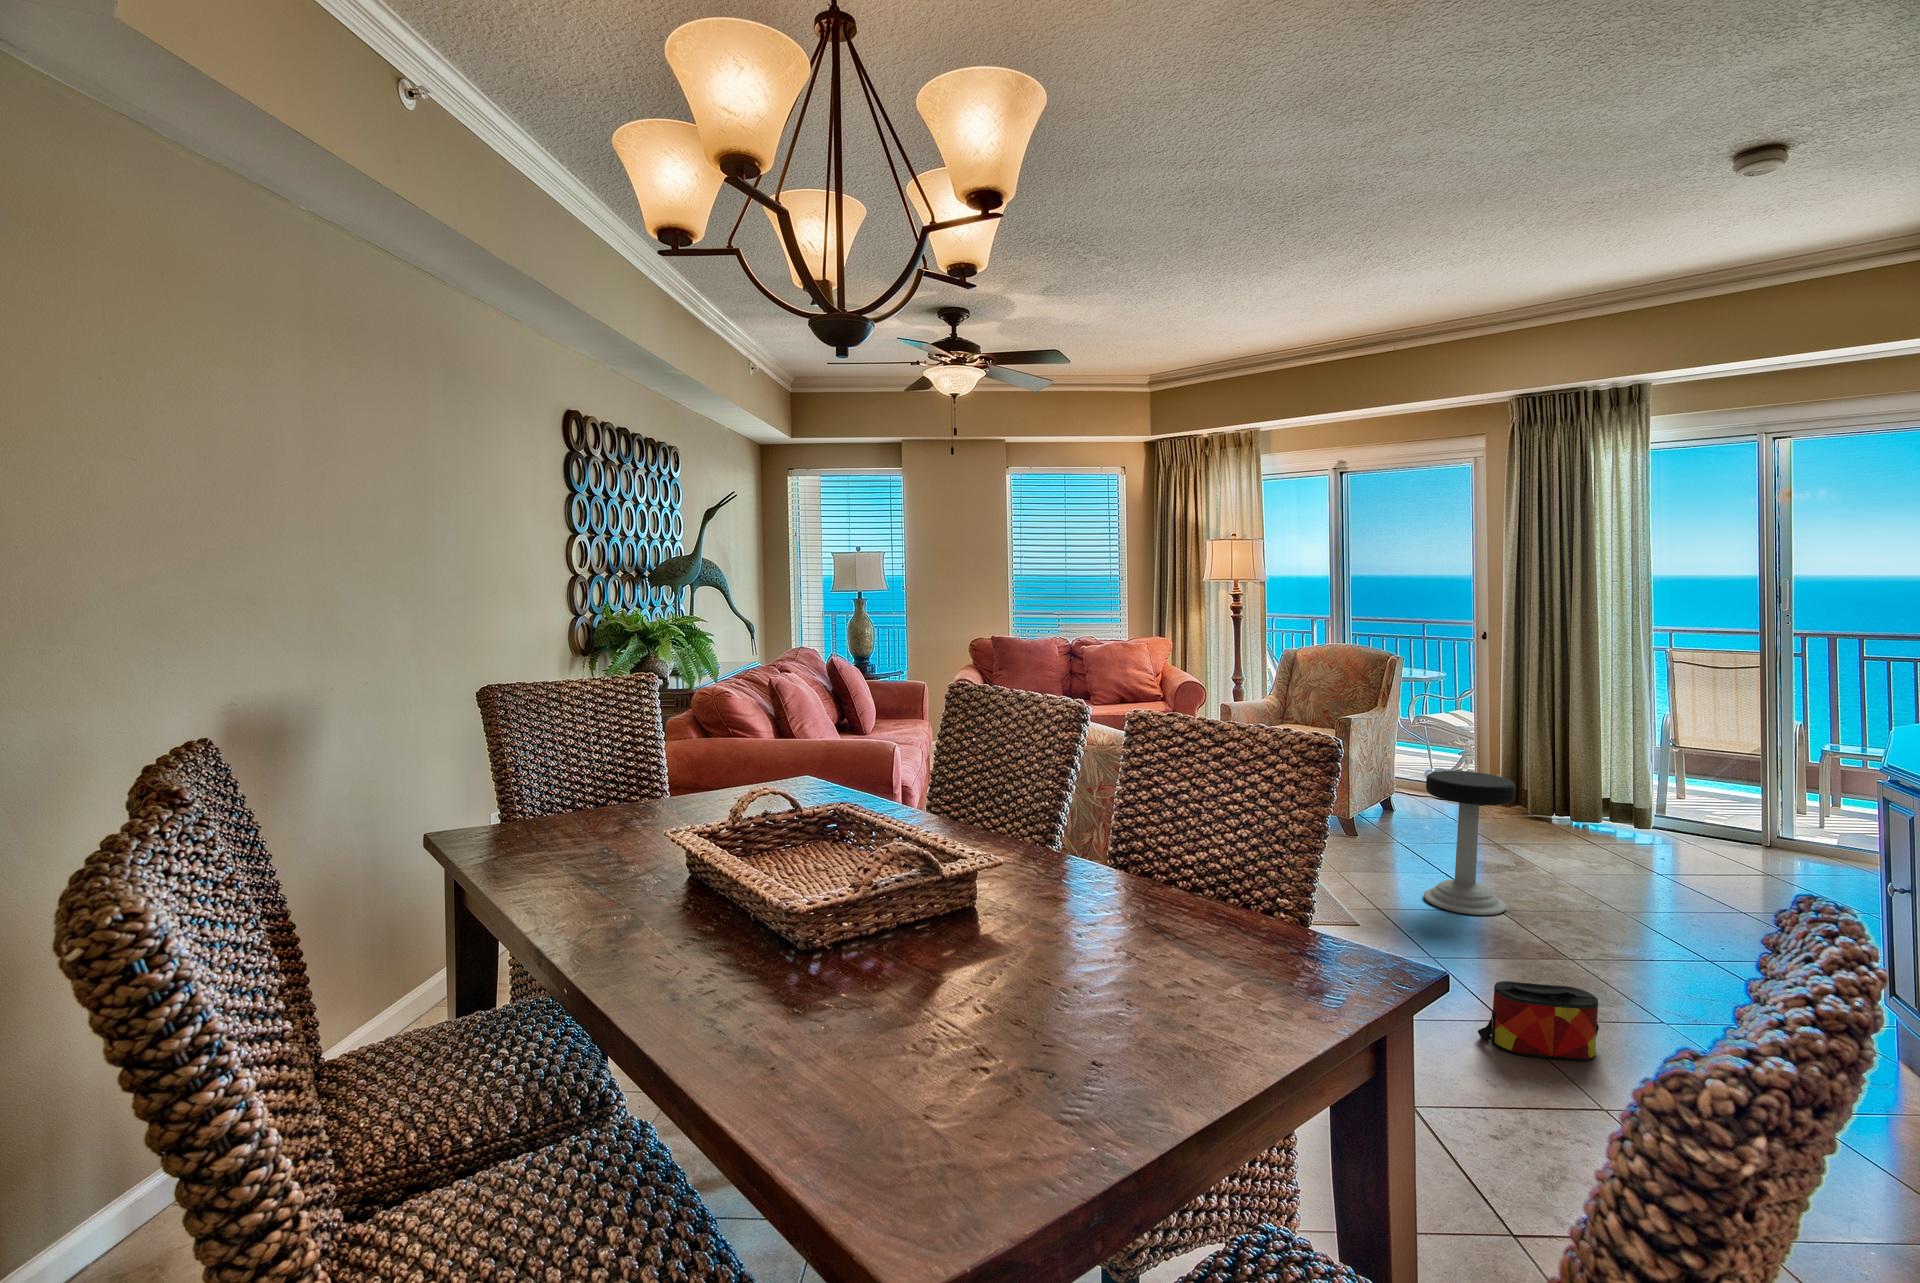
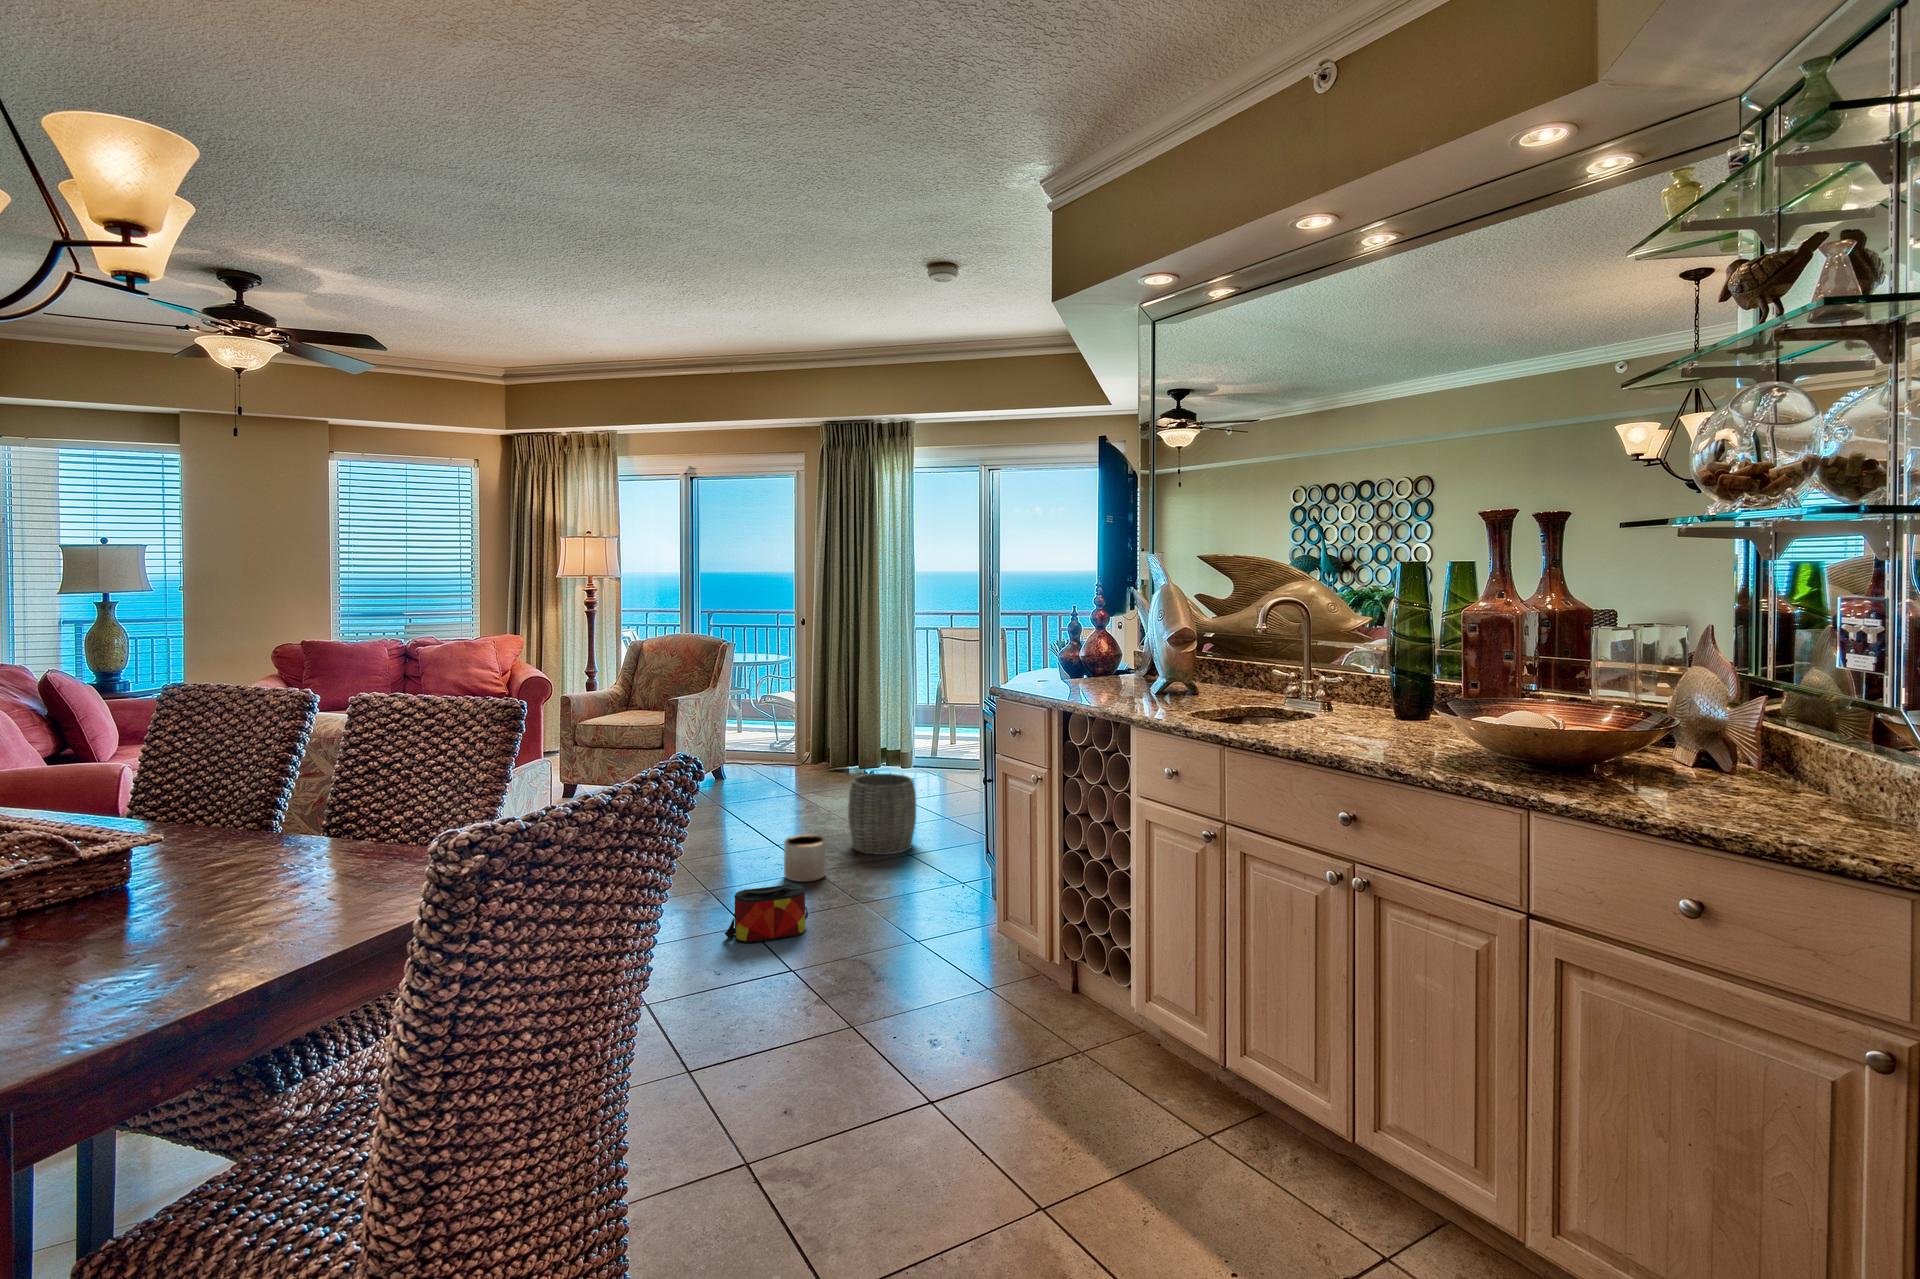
stool: present [1424,771,1516,915] -> none [723,735,789,851]
woven basket: none [1606,841,1720,958] -> present [848,774,916,855]
planter: none [1526,911,1591,976] -> present [784,835,826,882]

